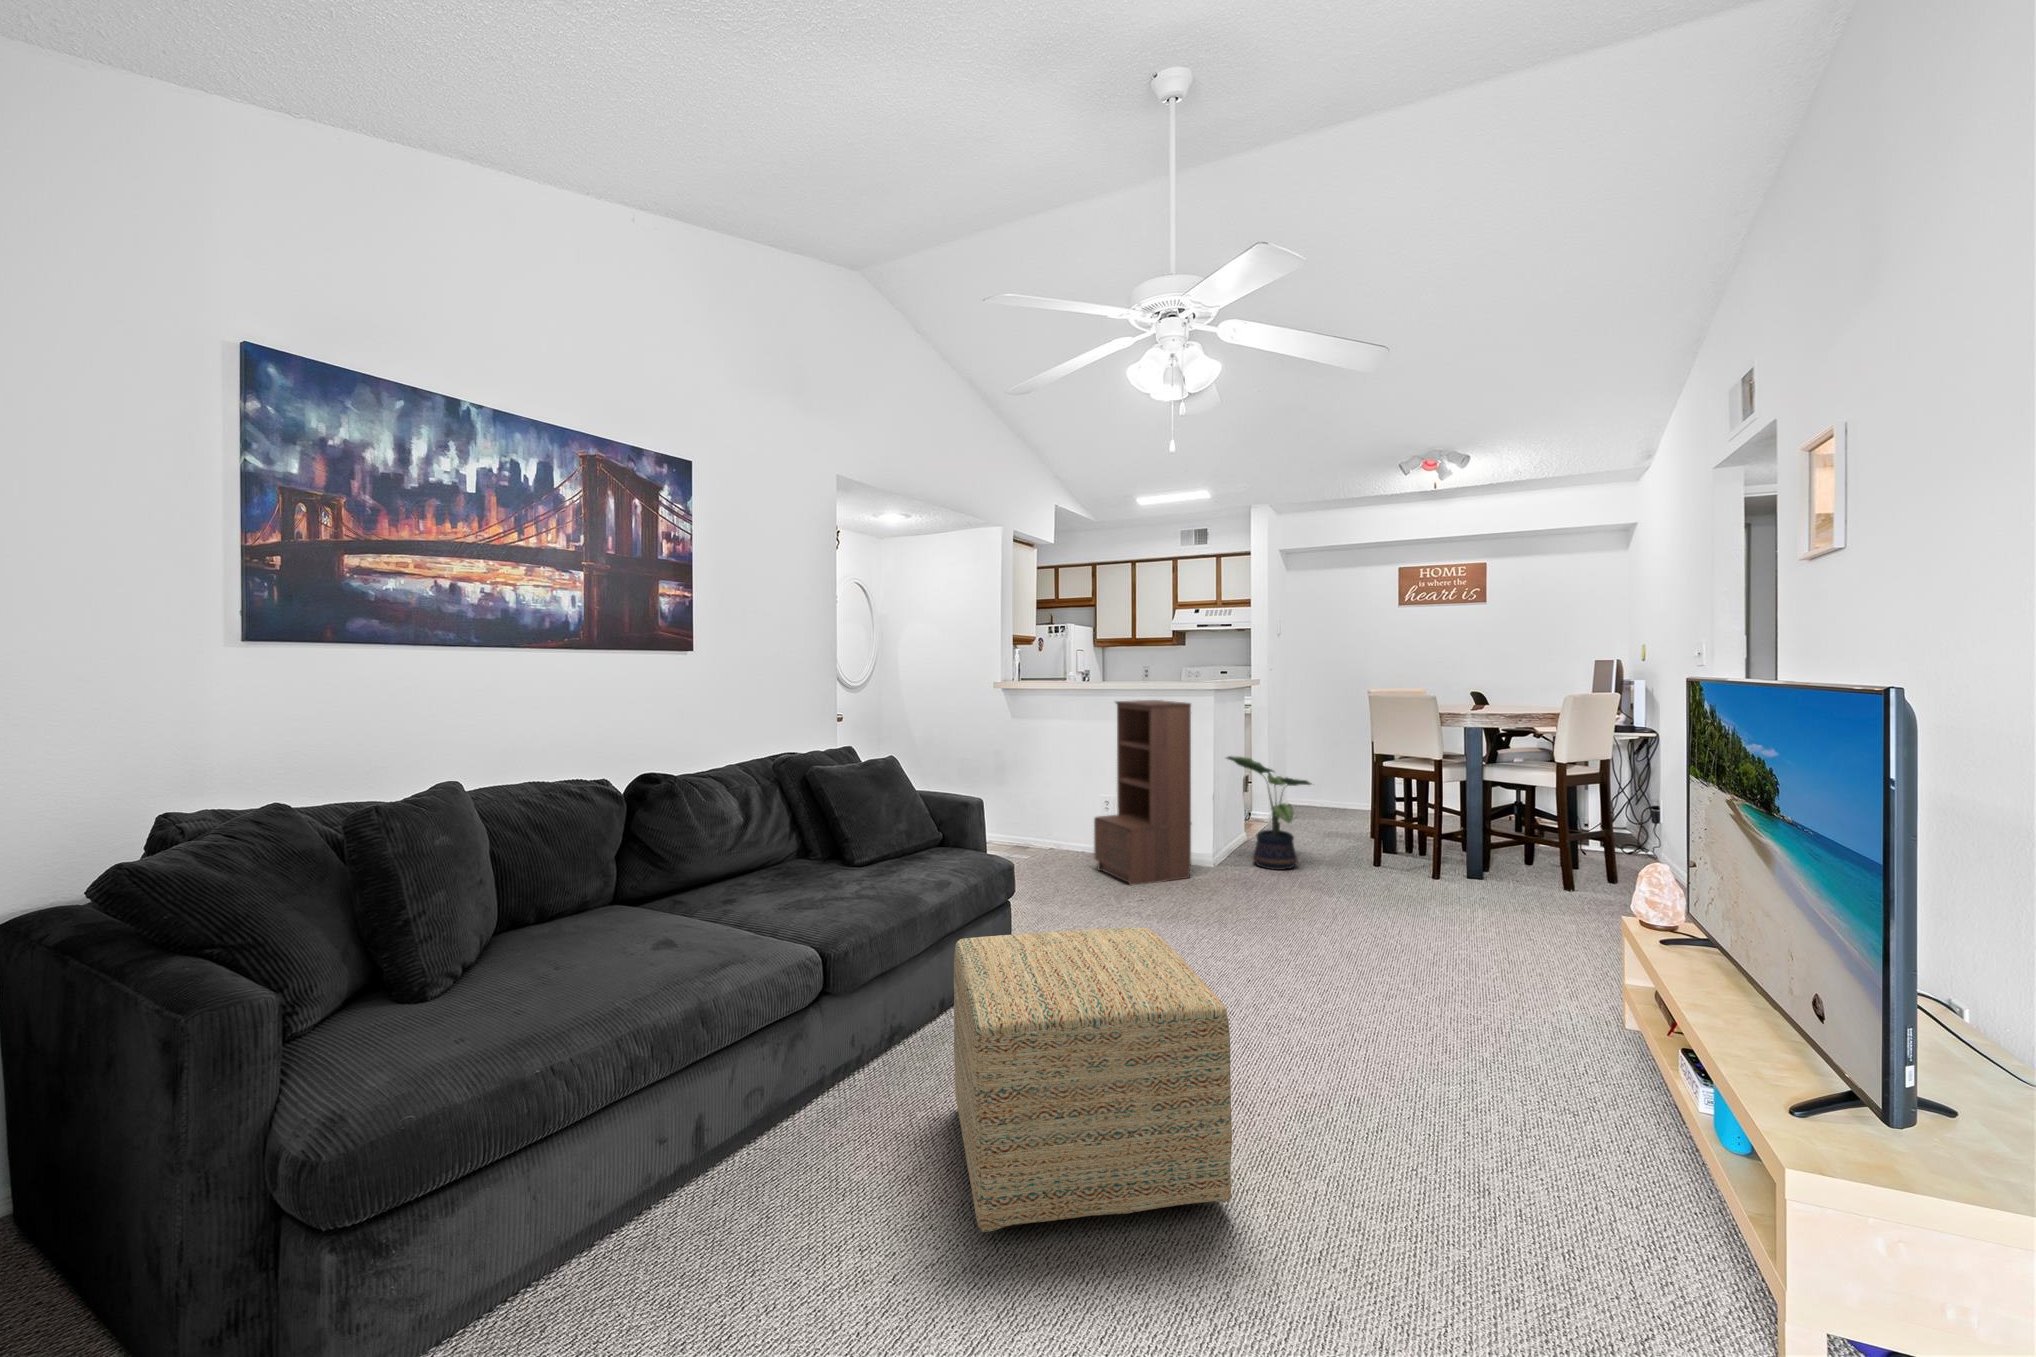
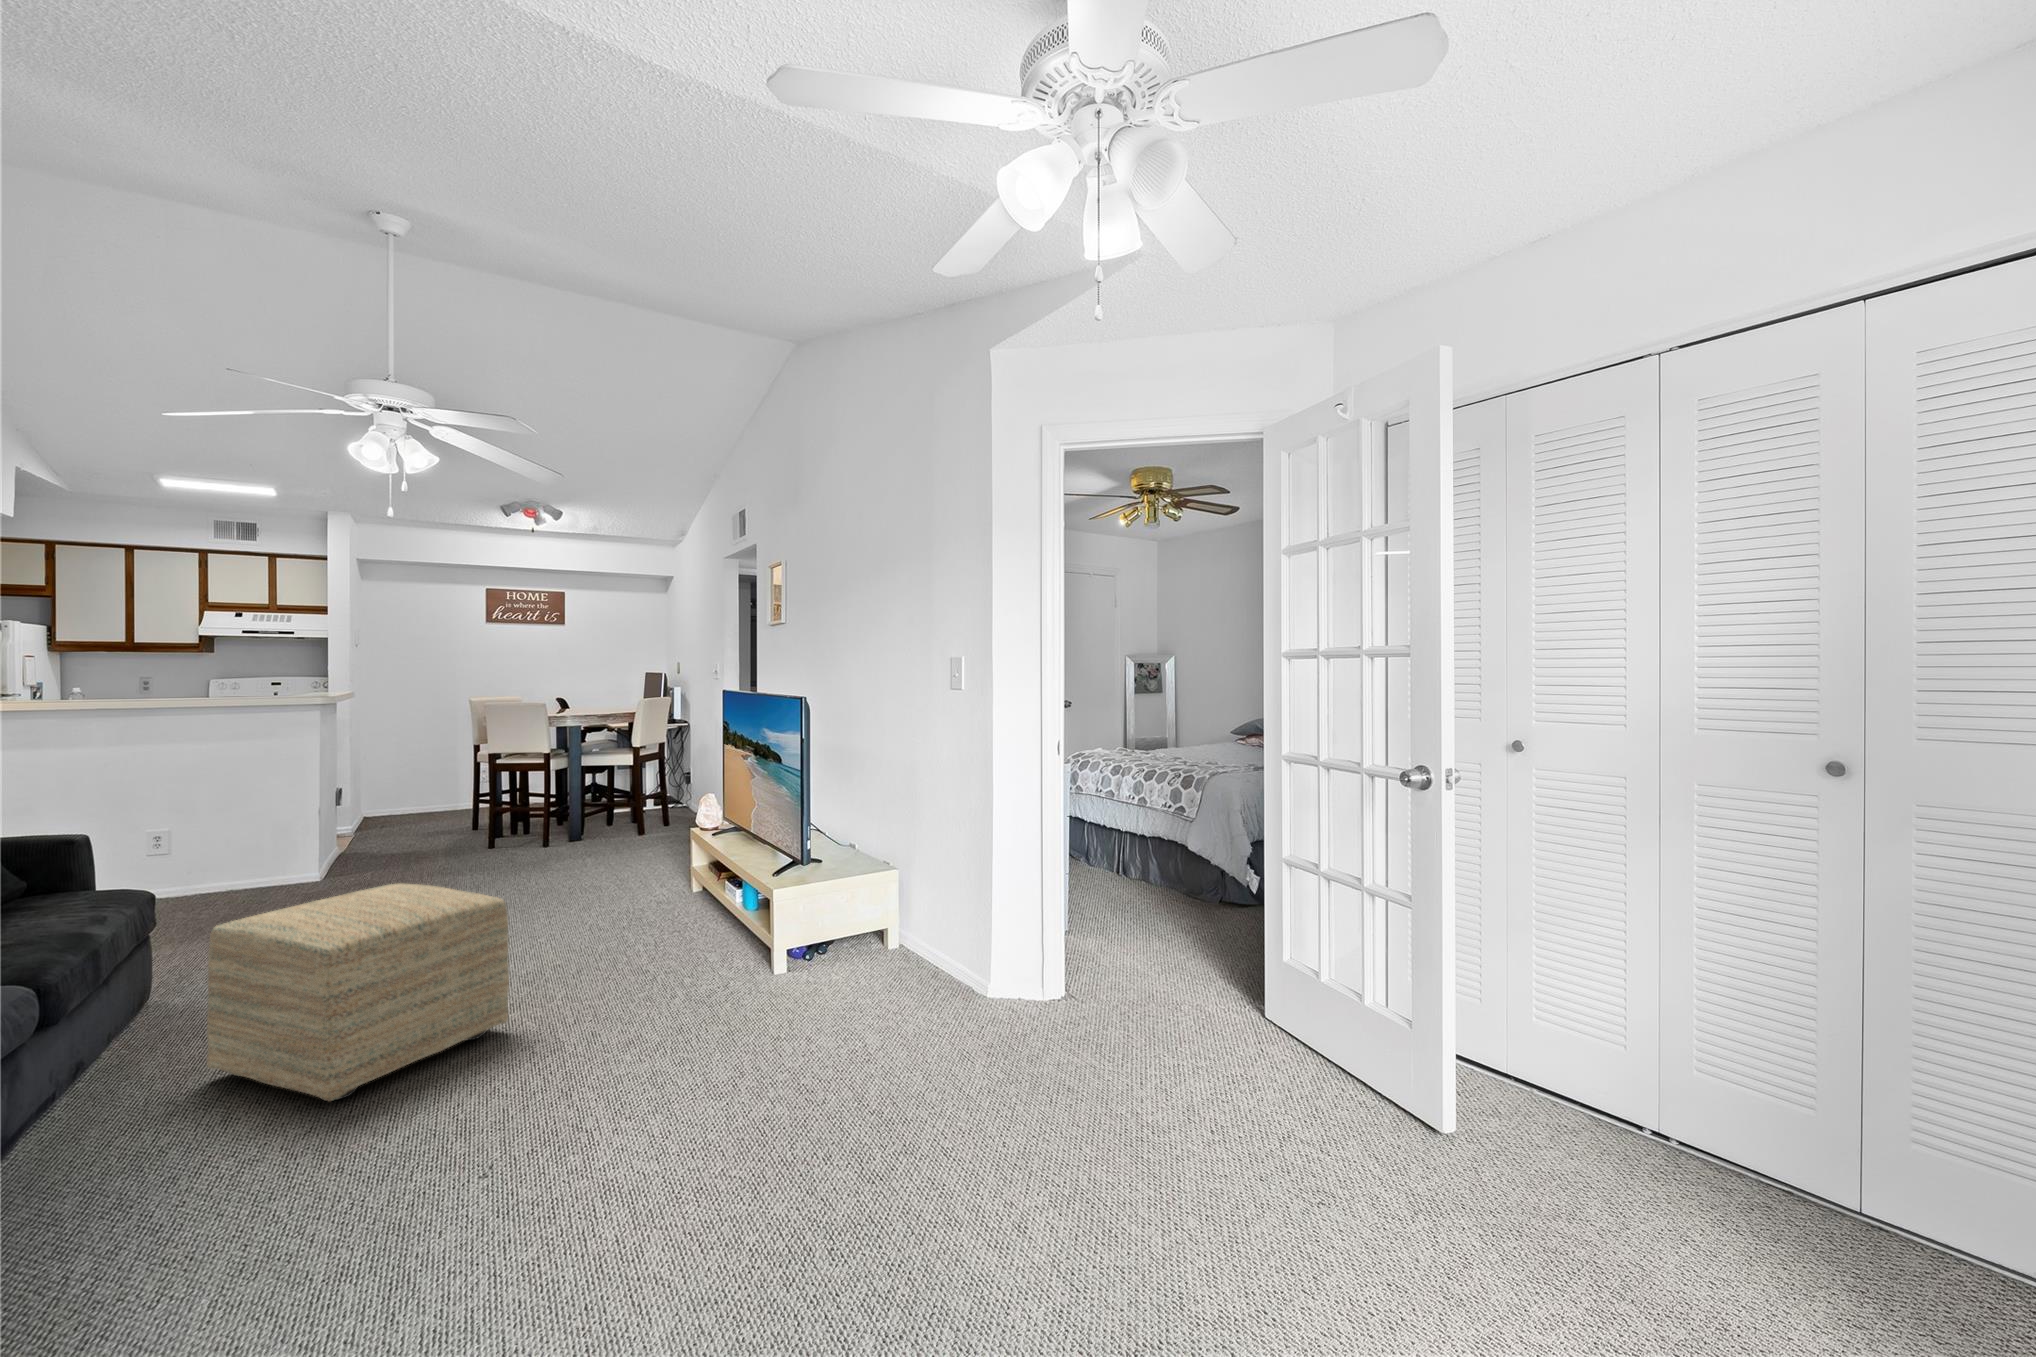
bookshelf: present [1094,700,1191,886] -> none [164,714,307,912]
potted plant: present [1227,756,1312,870] -> none [335,767,438,869]

